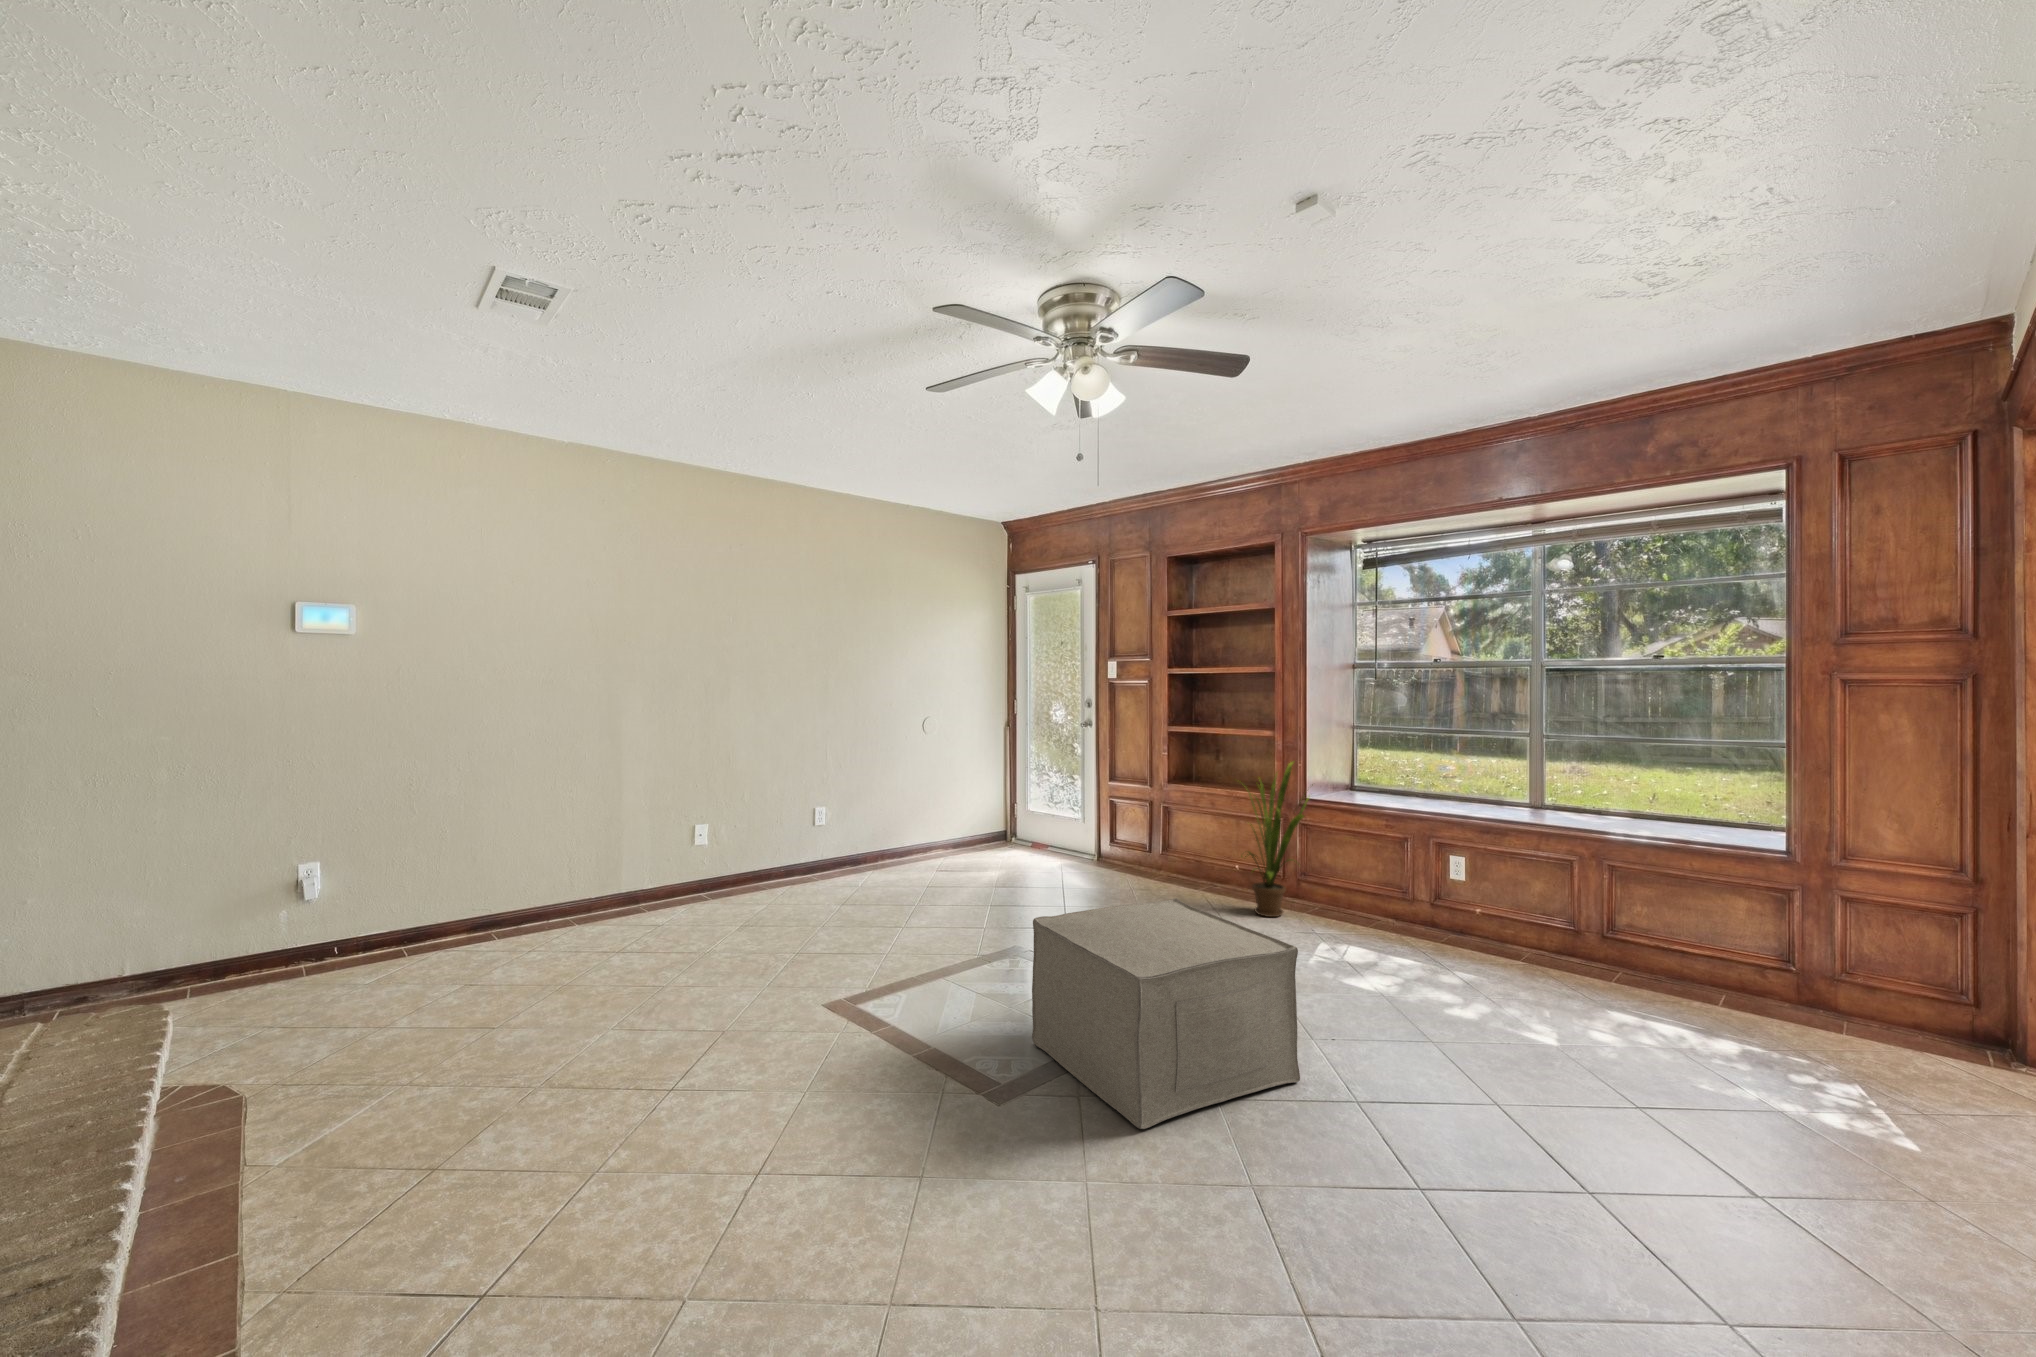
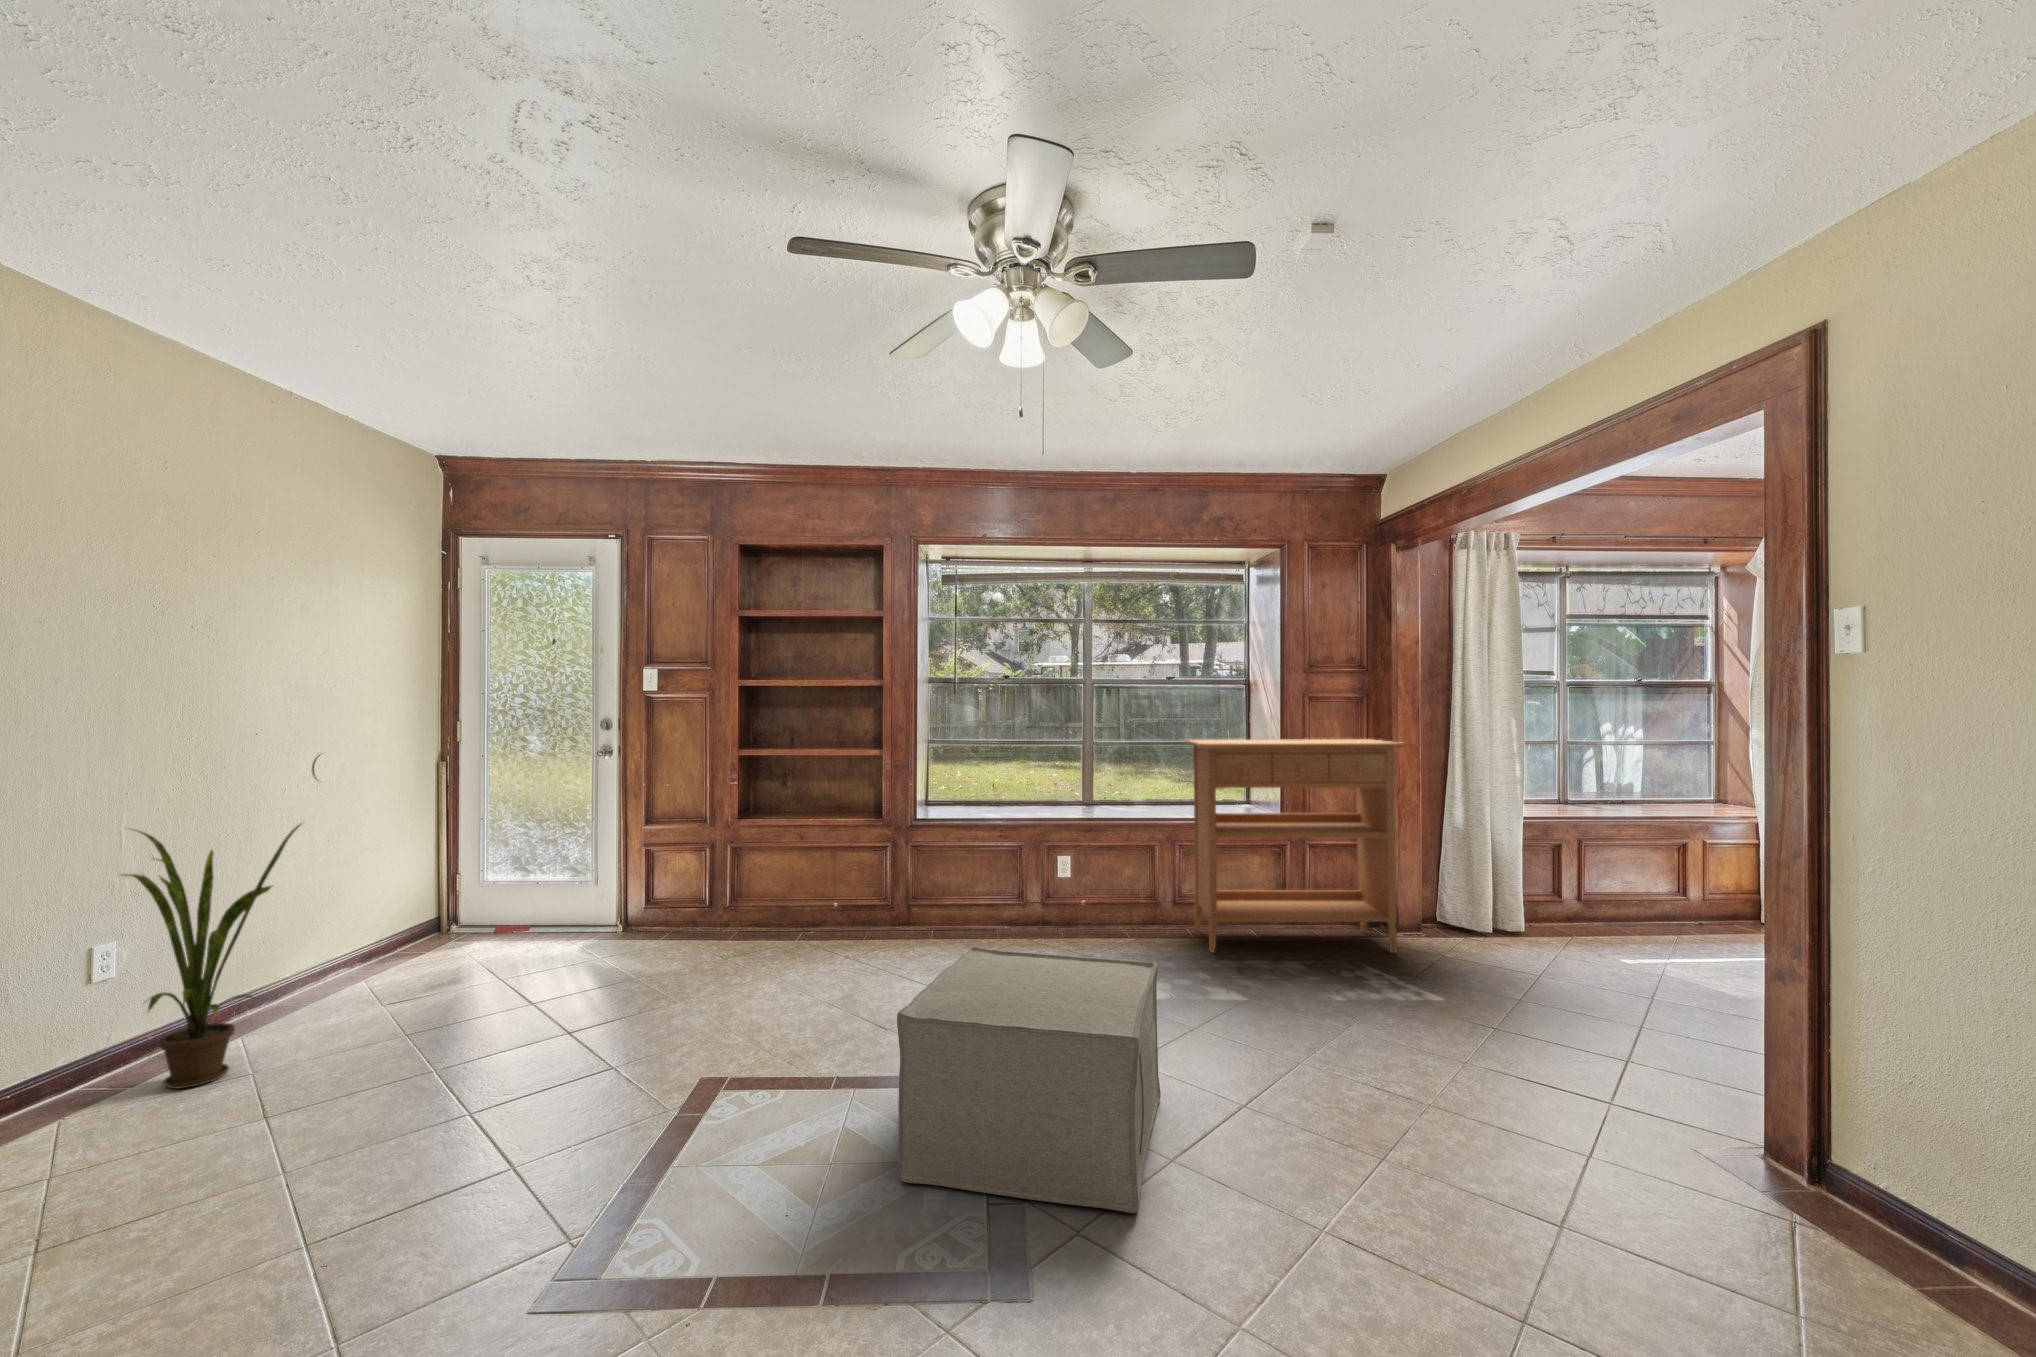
console table: none [1592,737,1997,1094] -> present [1186,739,1406,953]
house plant: present [1245,762,1308,917] -> present [125,824,301,1089]

